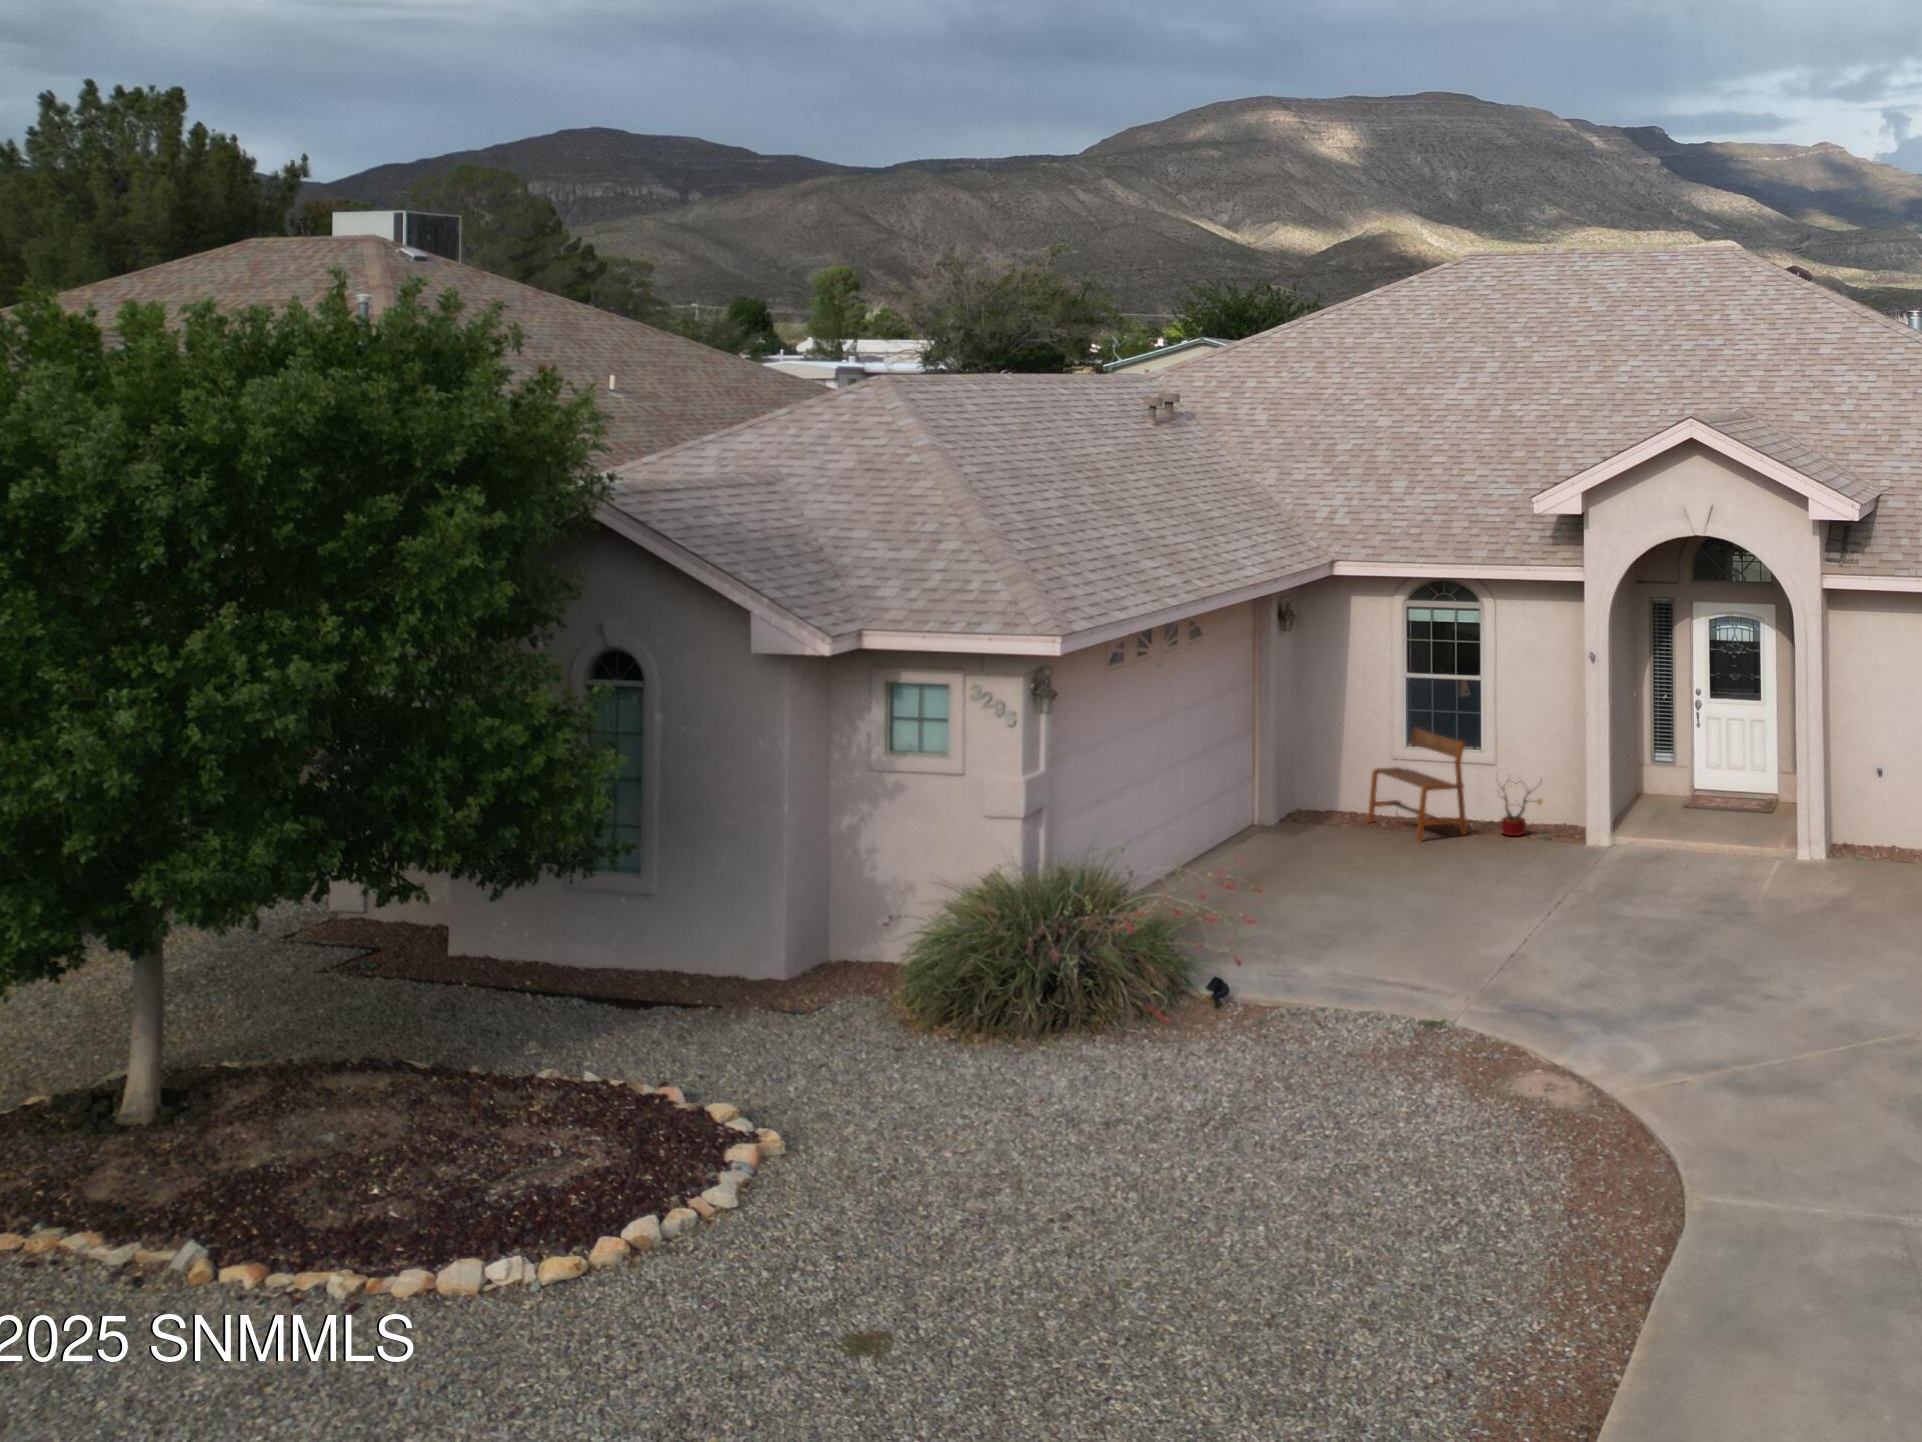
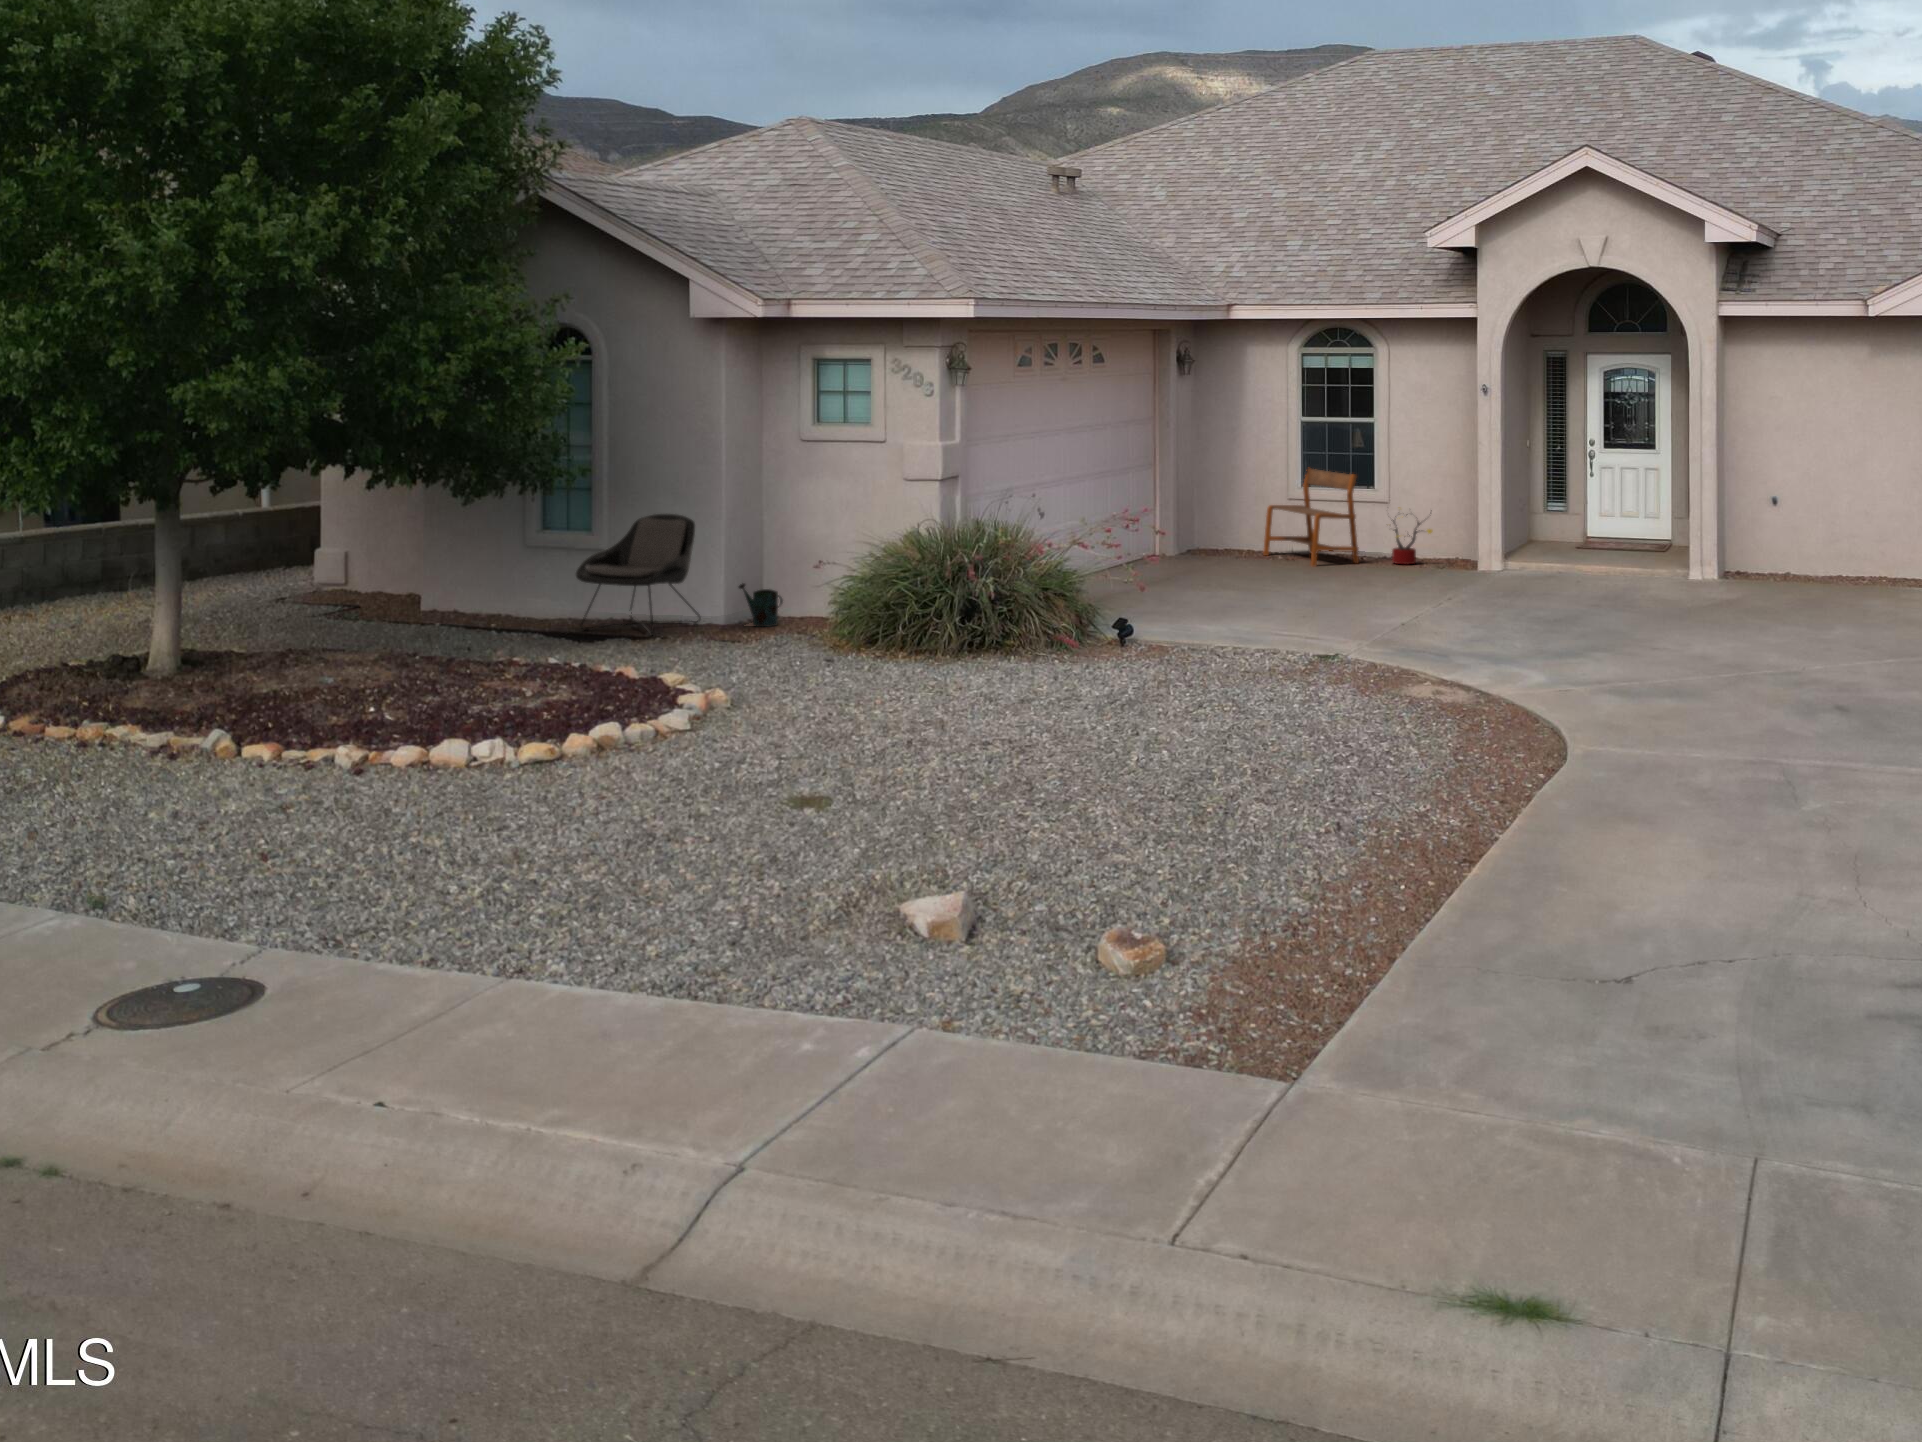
lounge chair: none [615,854,756,1005] -> present [576,514,700,636]
watering can: none [798,929,848,981] -> present [739,584,783,627]

